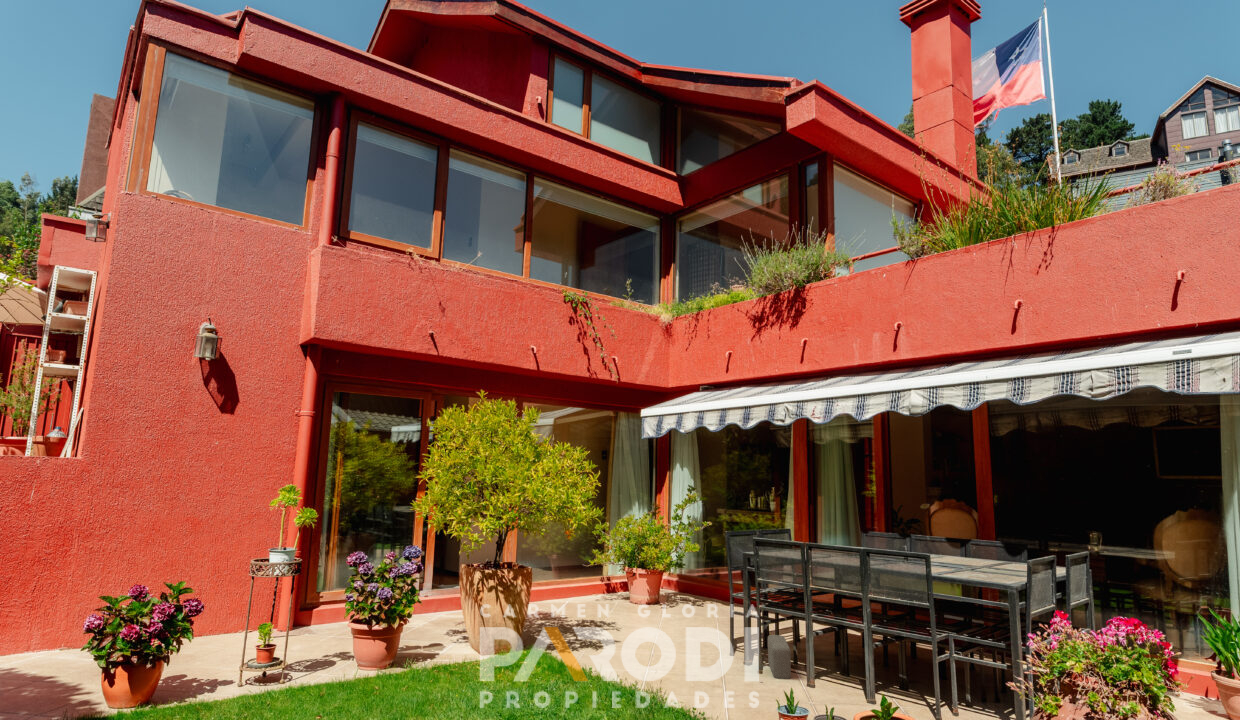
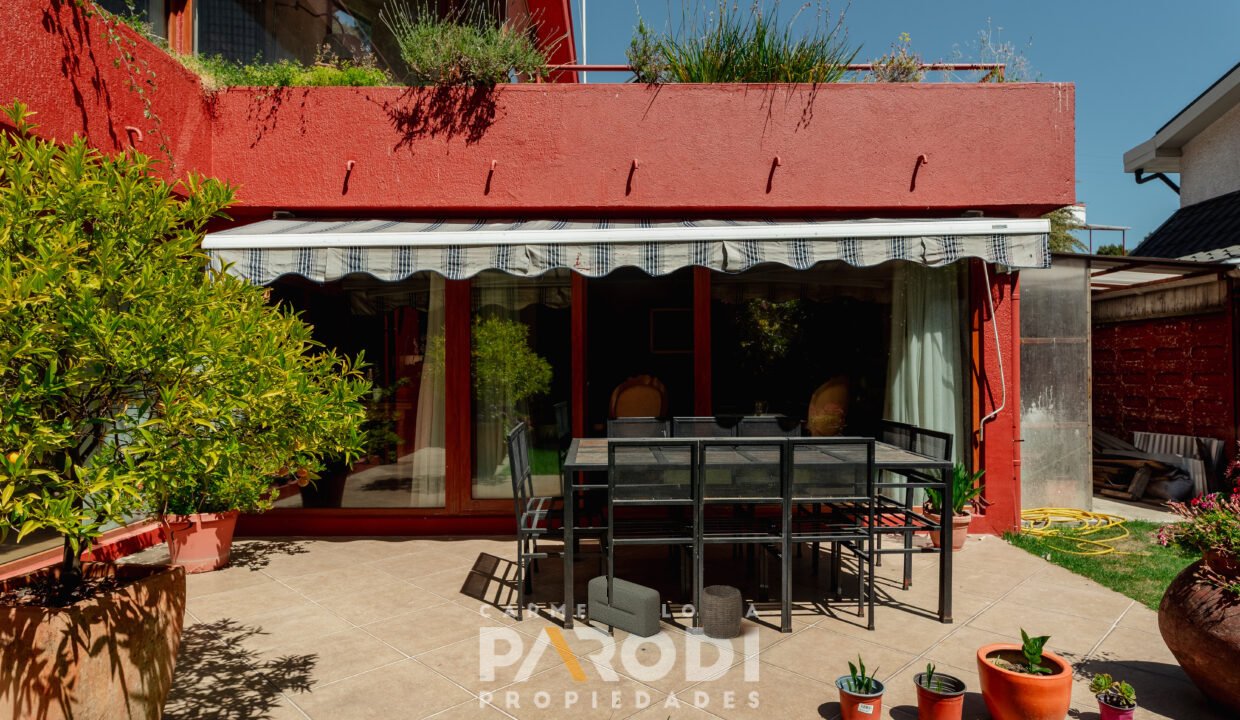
woven basket: none [810,654,842,694] -> present [701,586,742,639]

